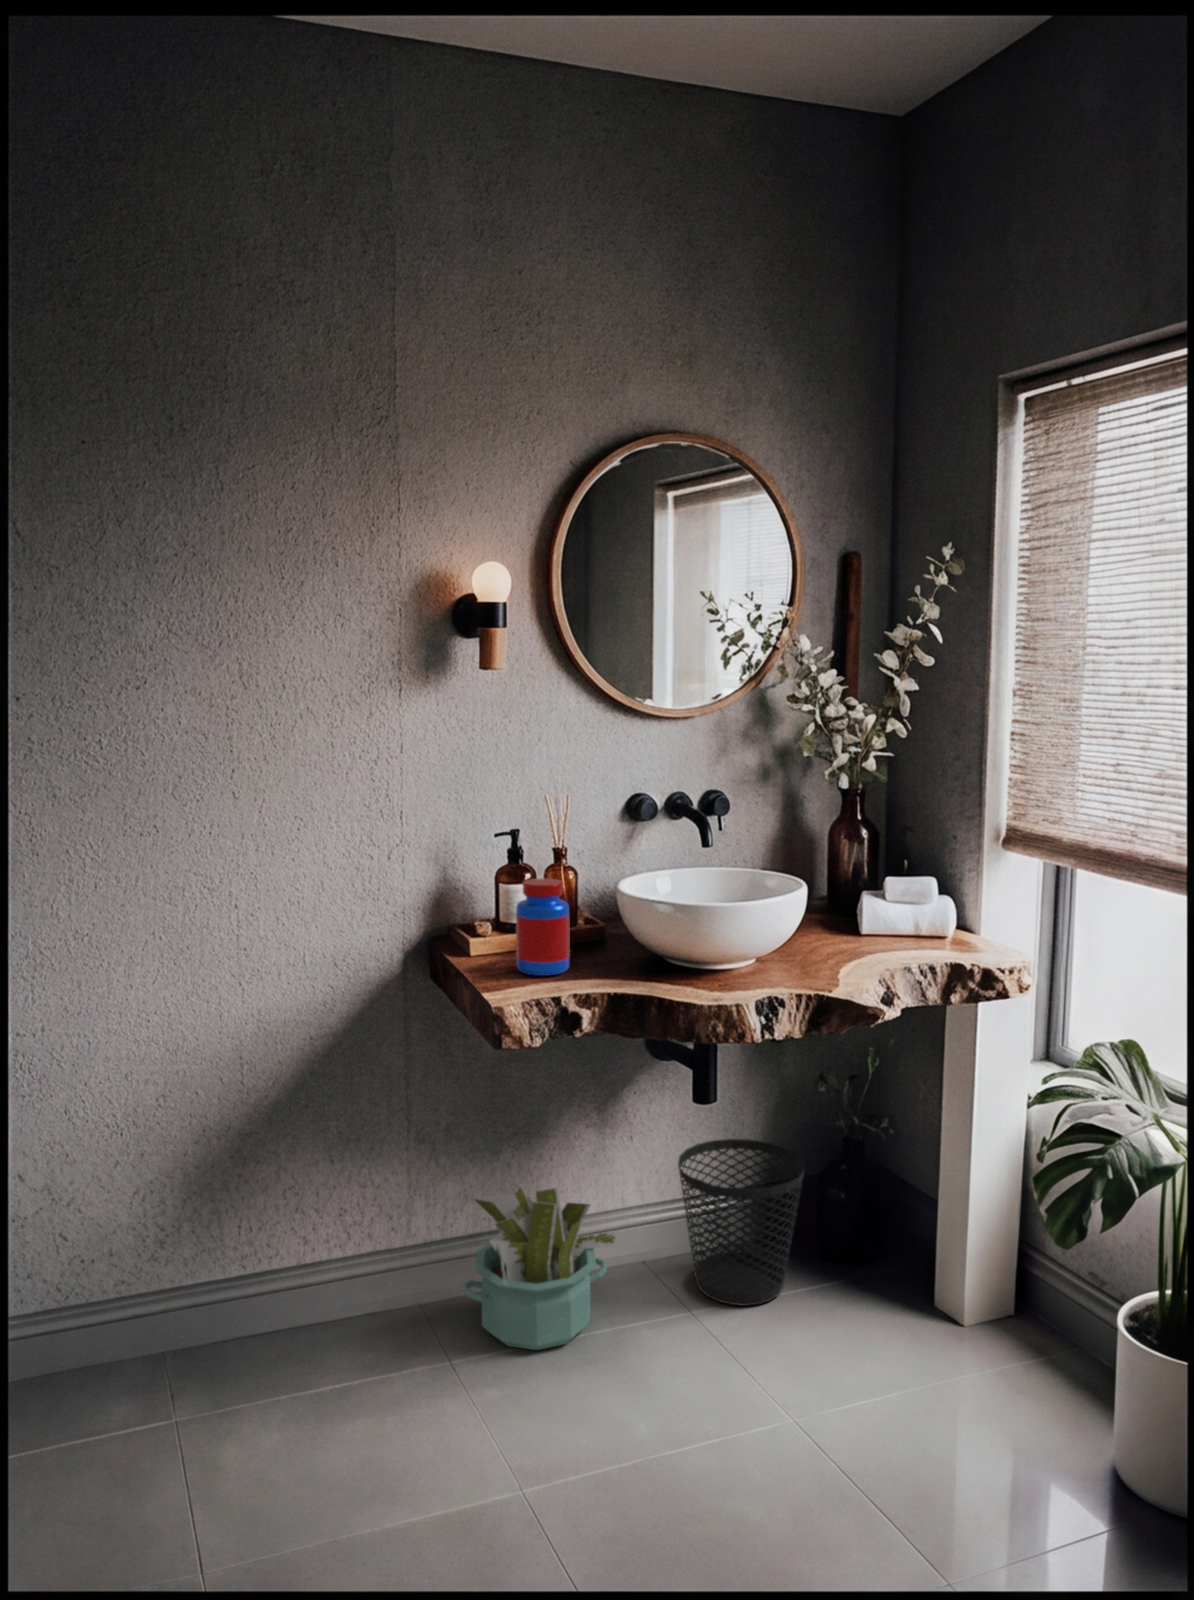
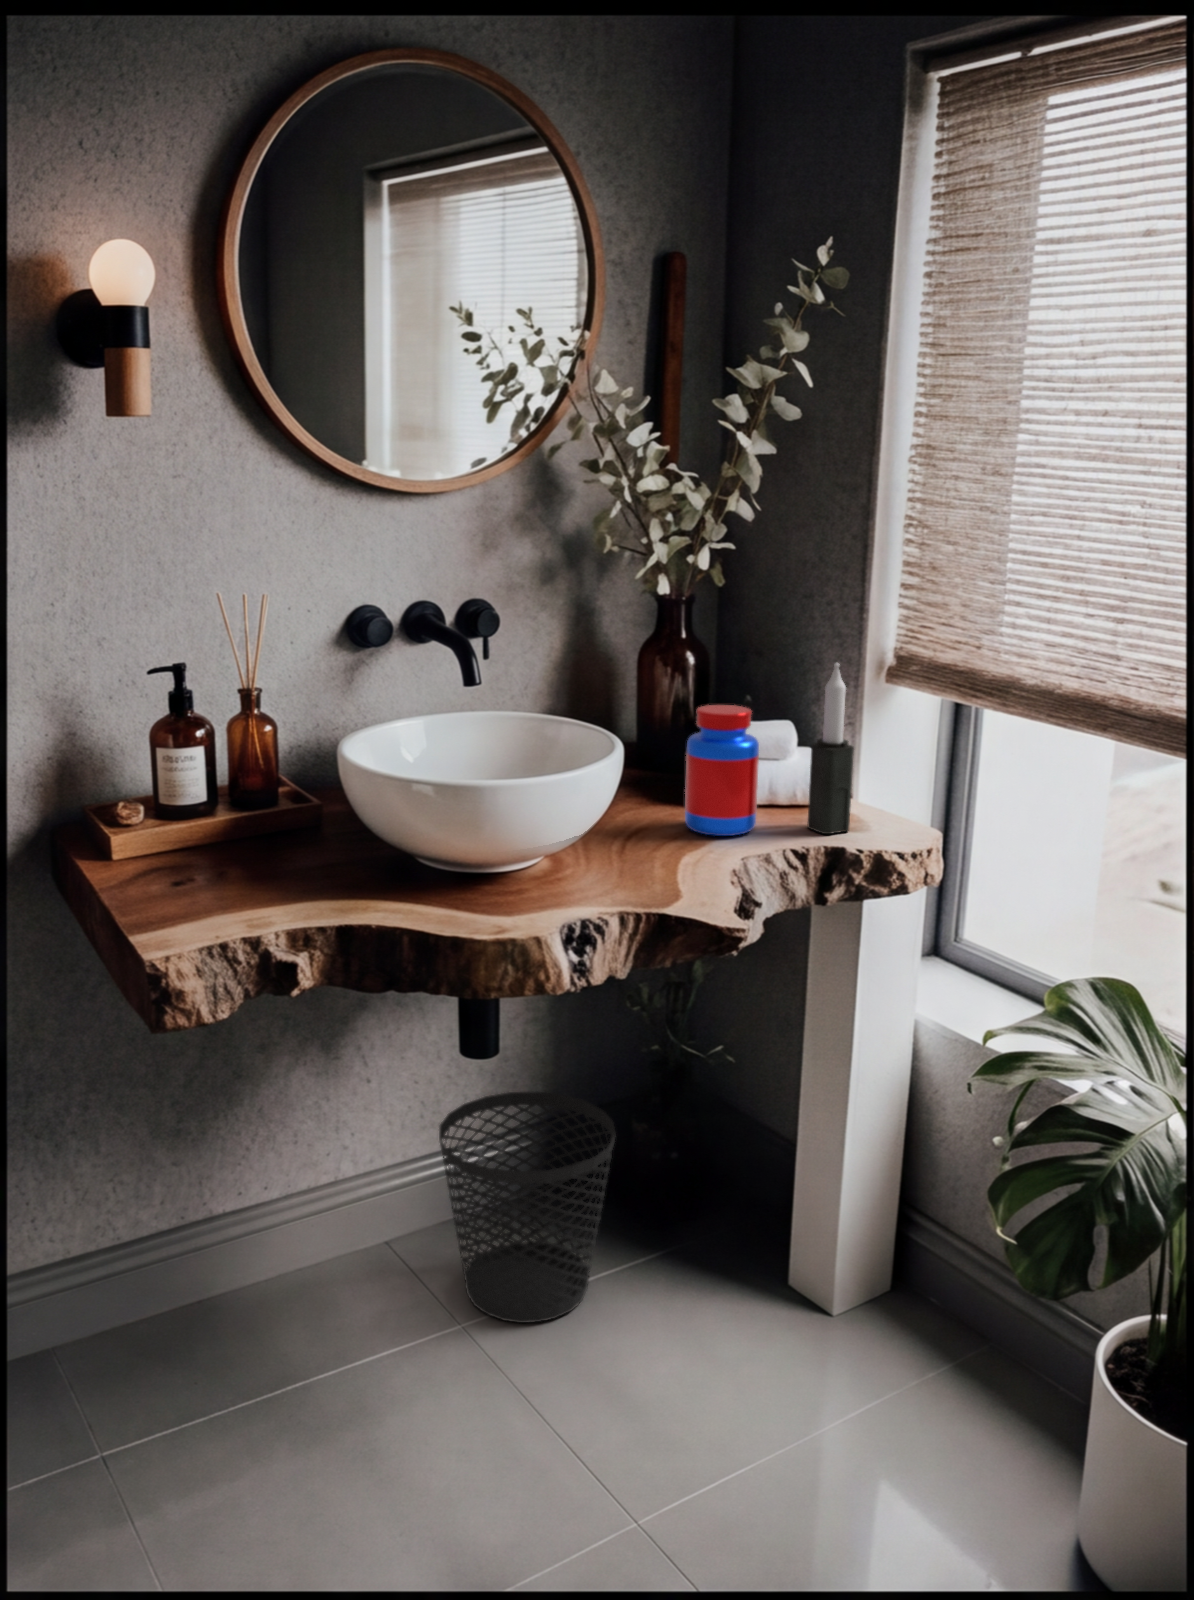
candle: none [939,833,971,953] -> present [807,663,854,834]
jar: present [516,879,570,976] -> present [685,705,759,836]
decorative plant: present [462,1185,618,1350] -> none [126,1187,358,1425]

